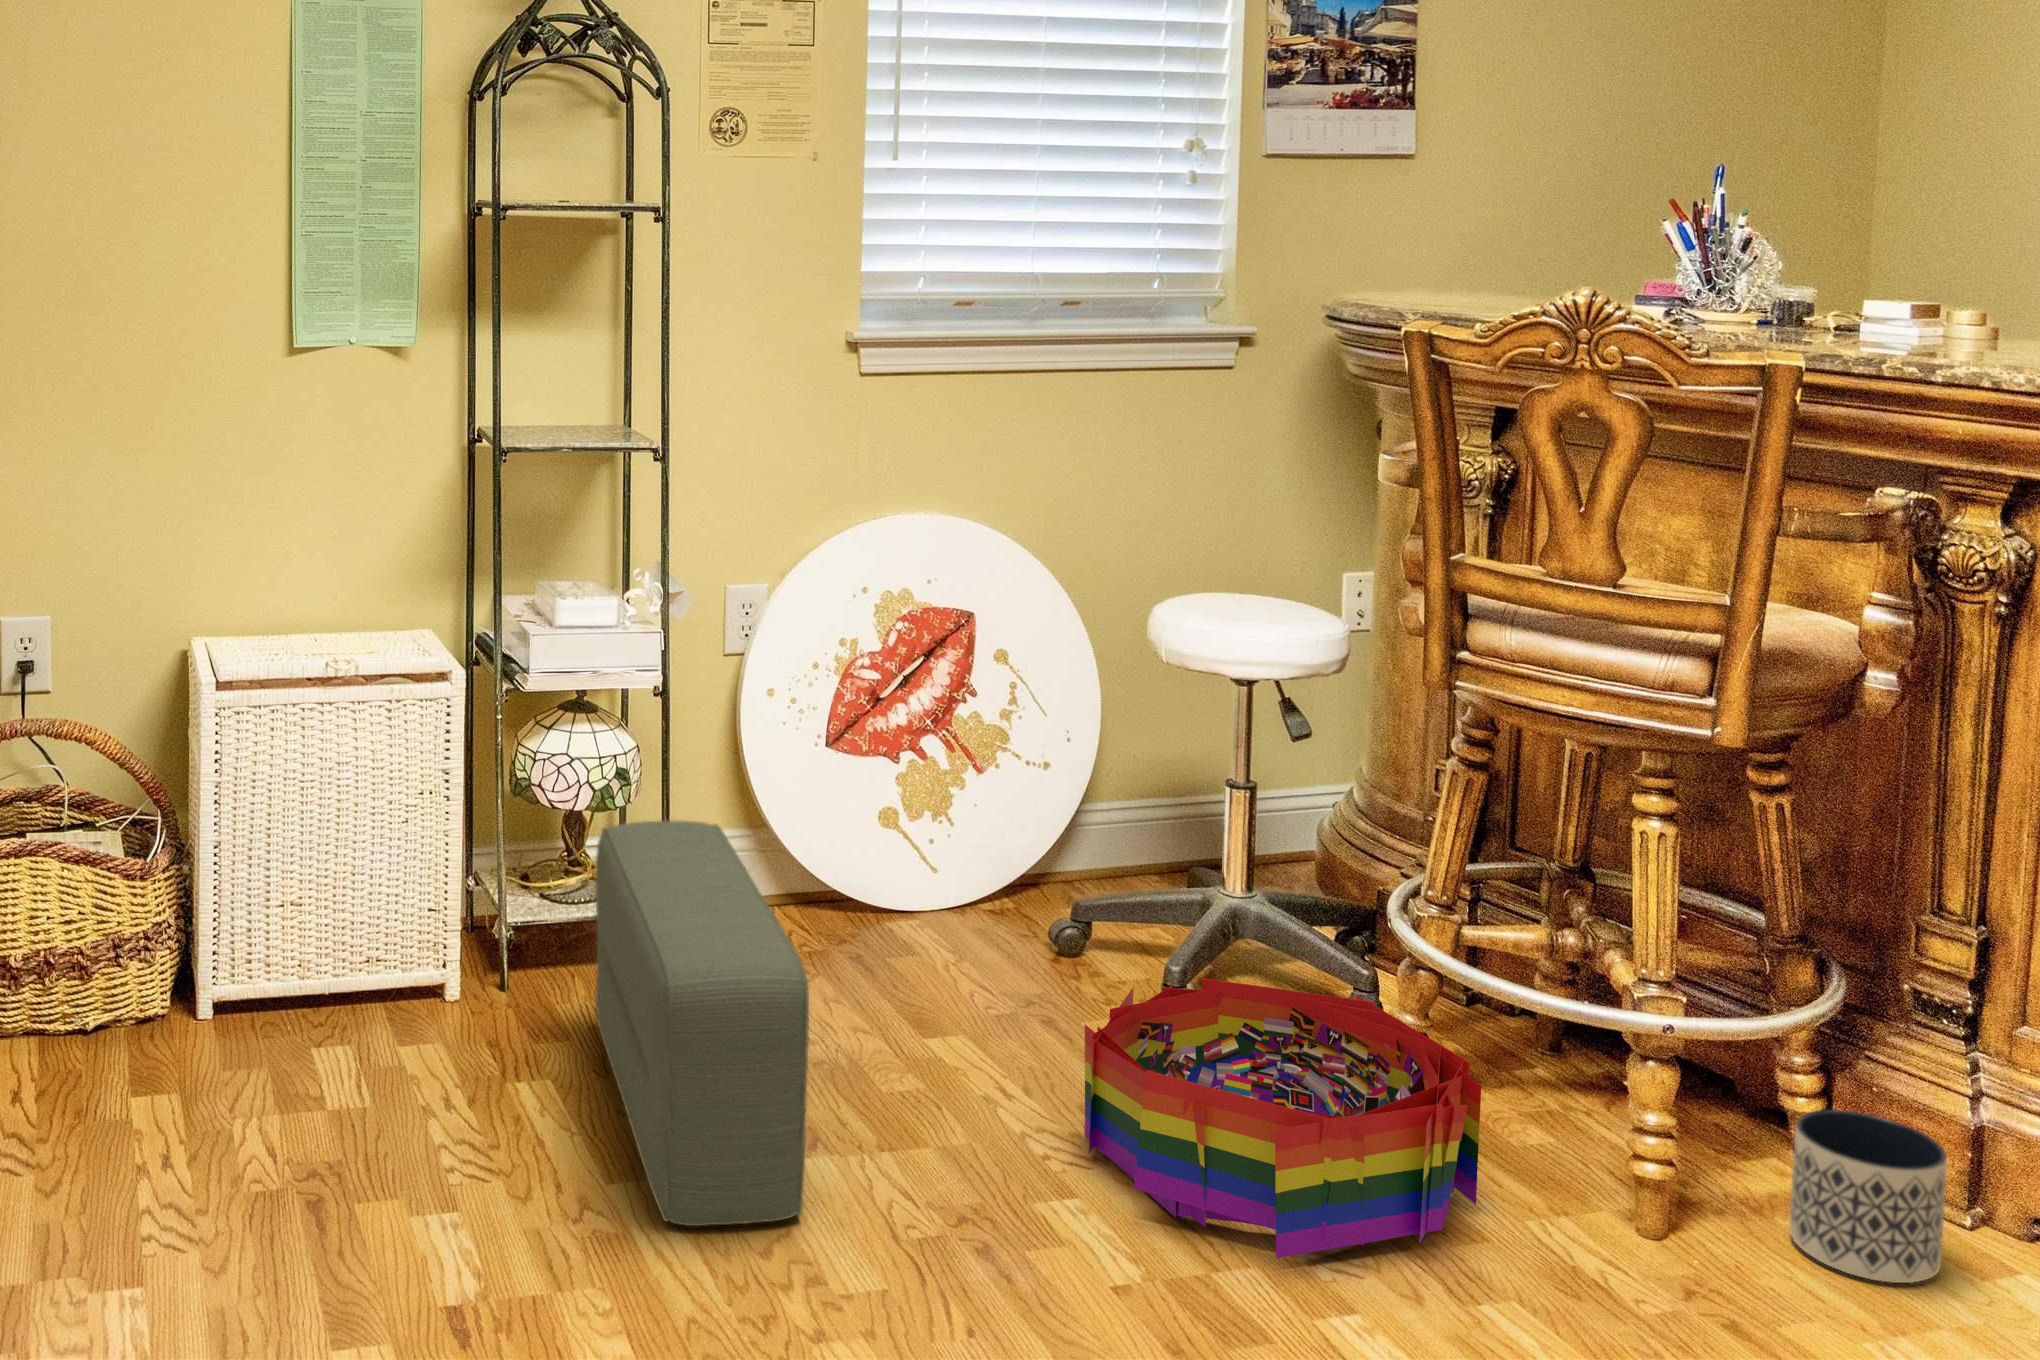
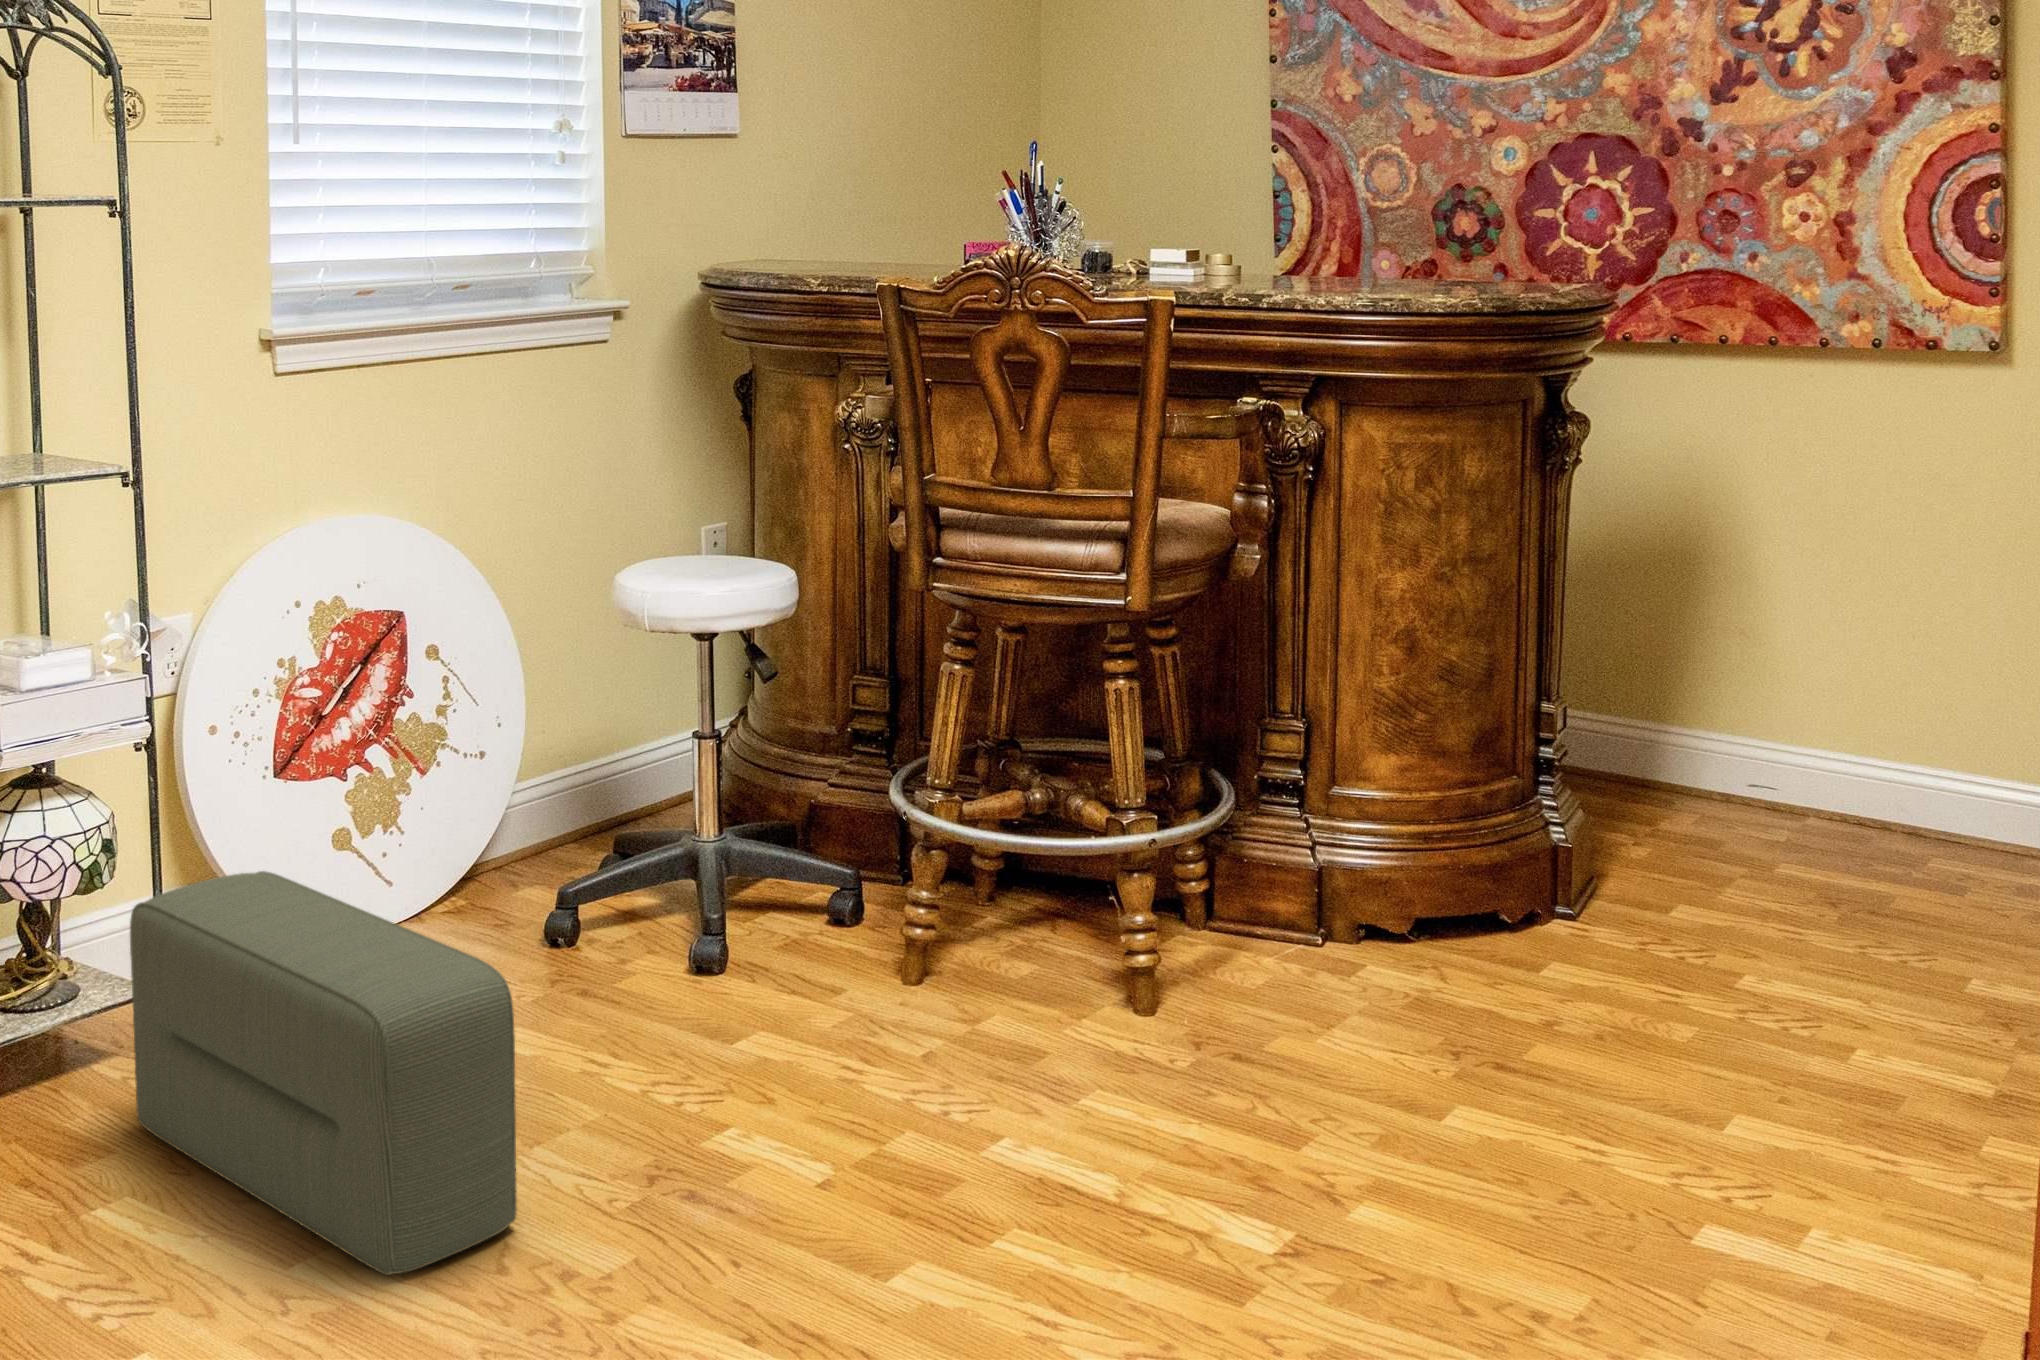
storage bin: present [1085,978,1481,1258] -> none [694,886,1027,1114]
planter: present [1790,1110,1947,1283] -> none [1223,876,1323,996]

